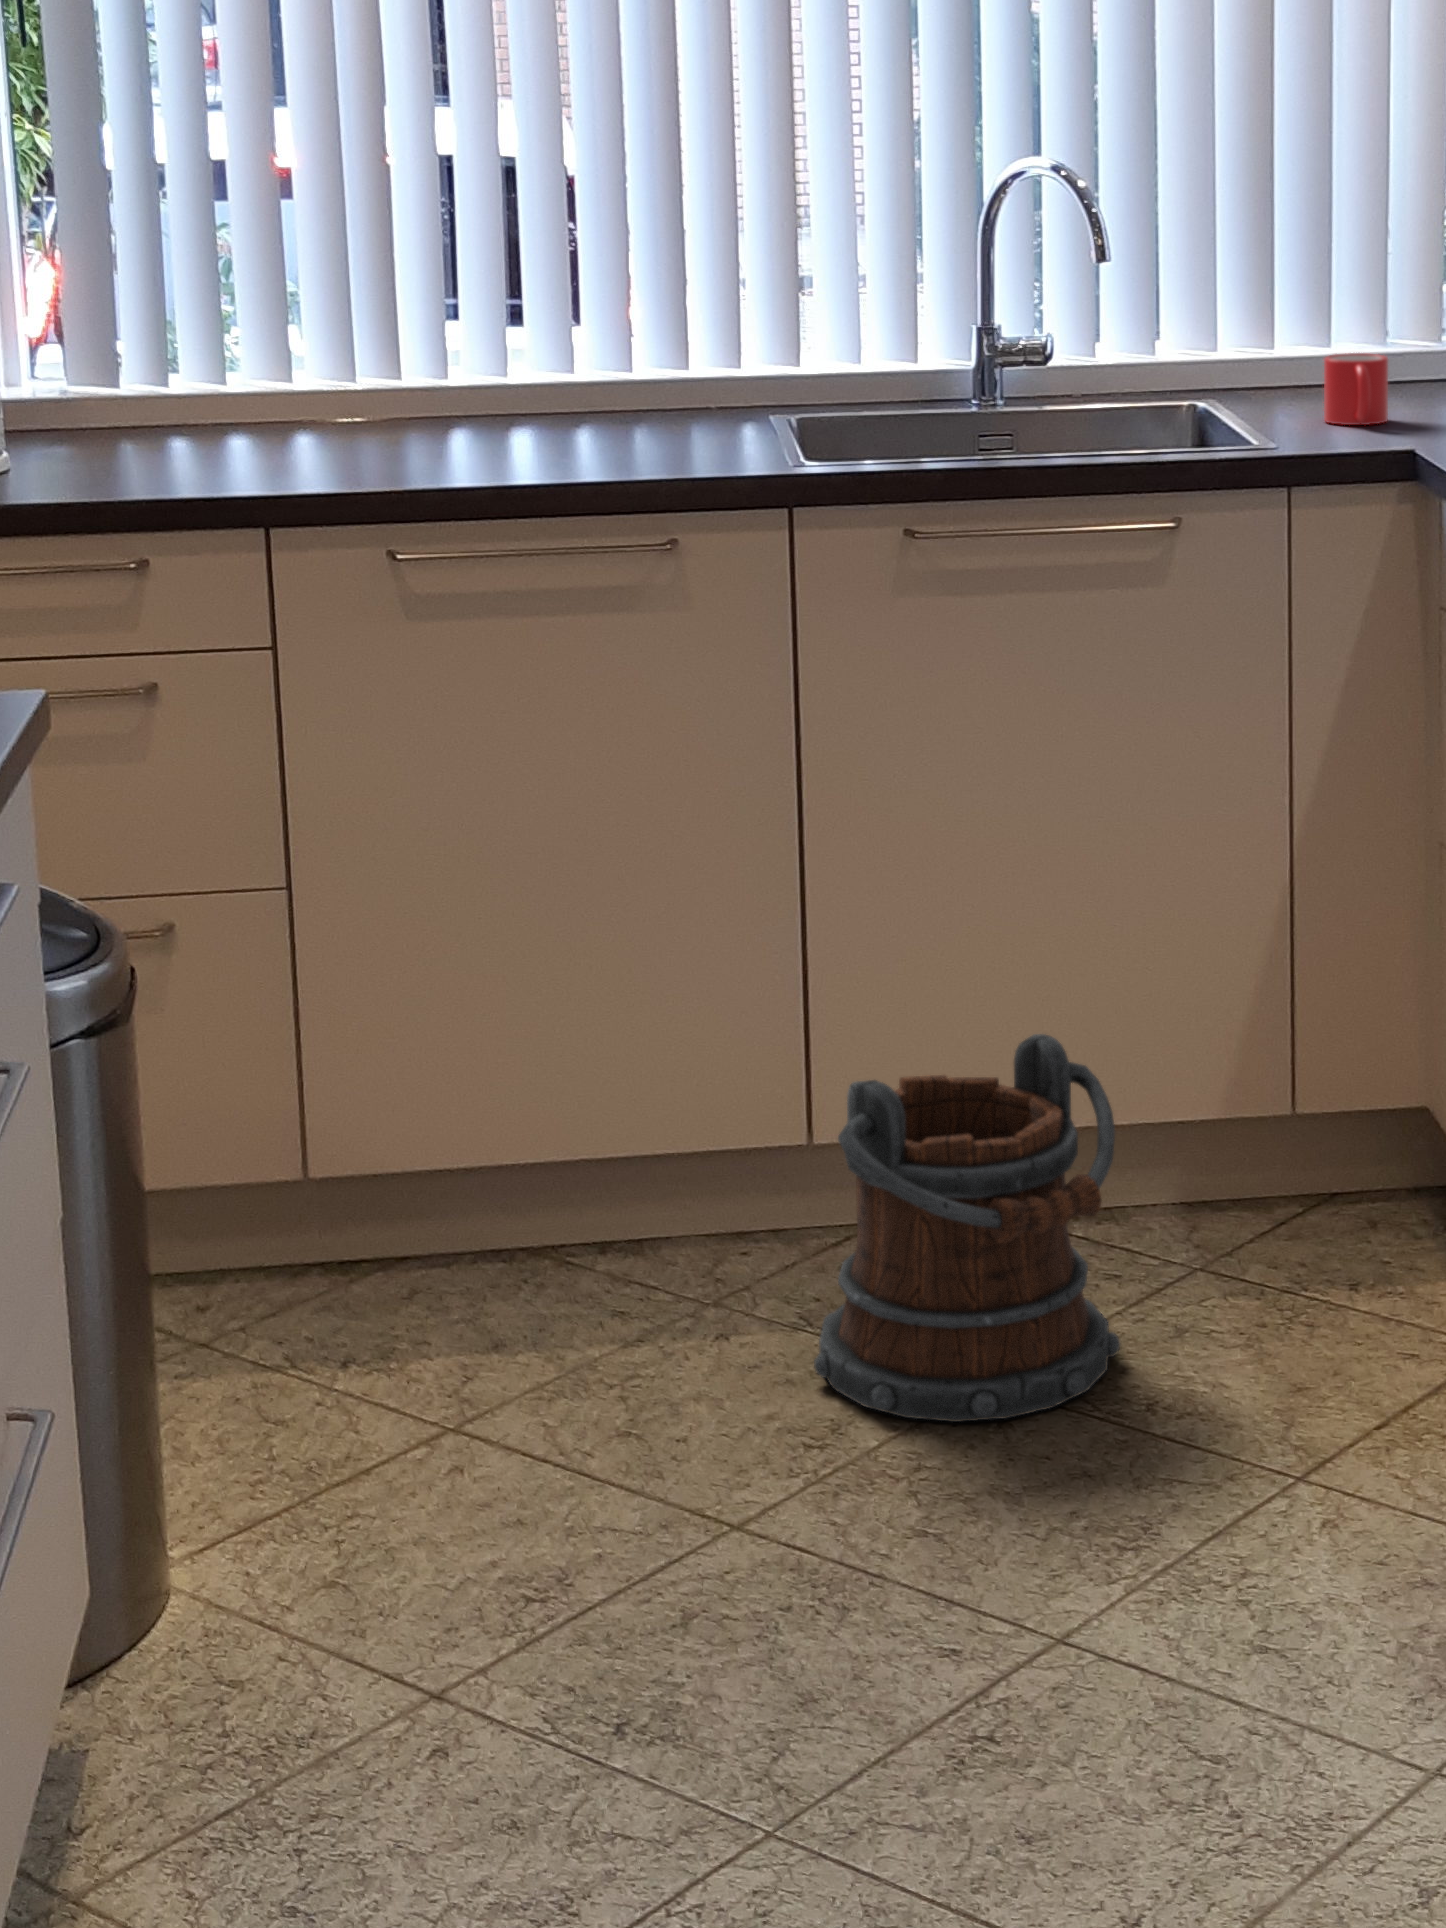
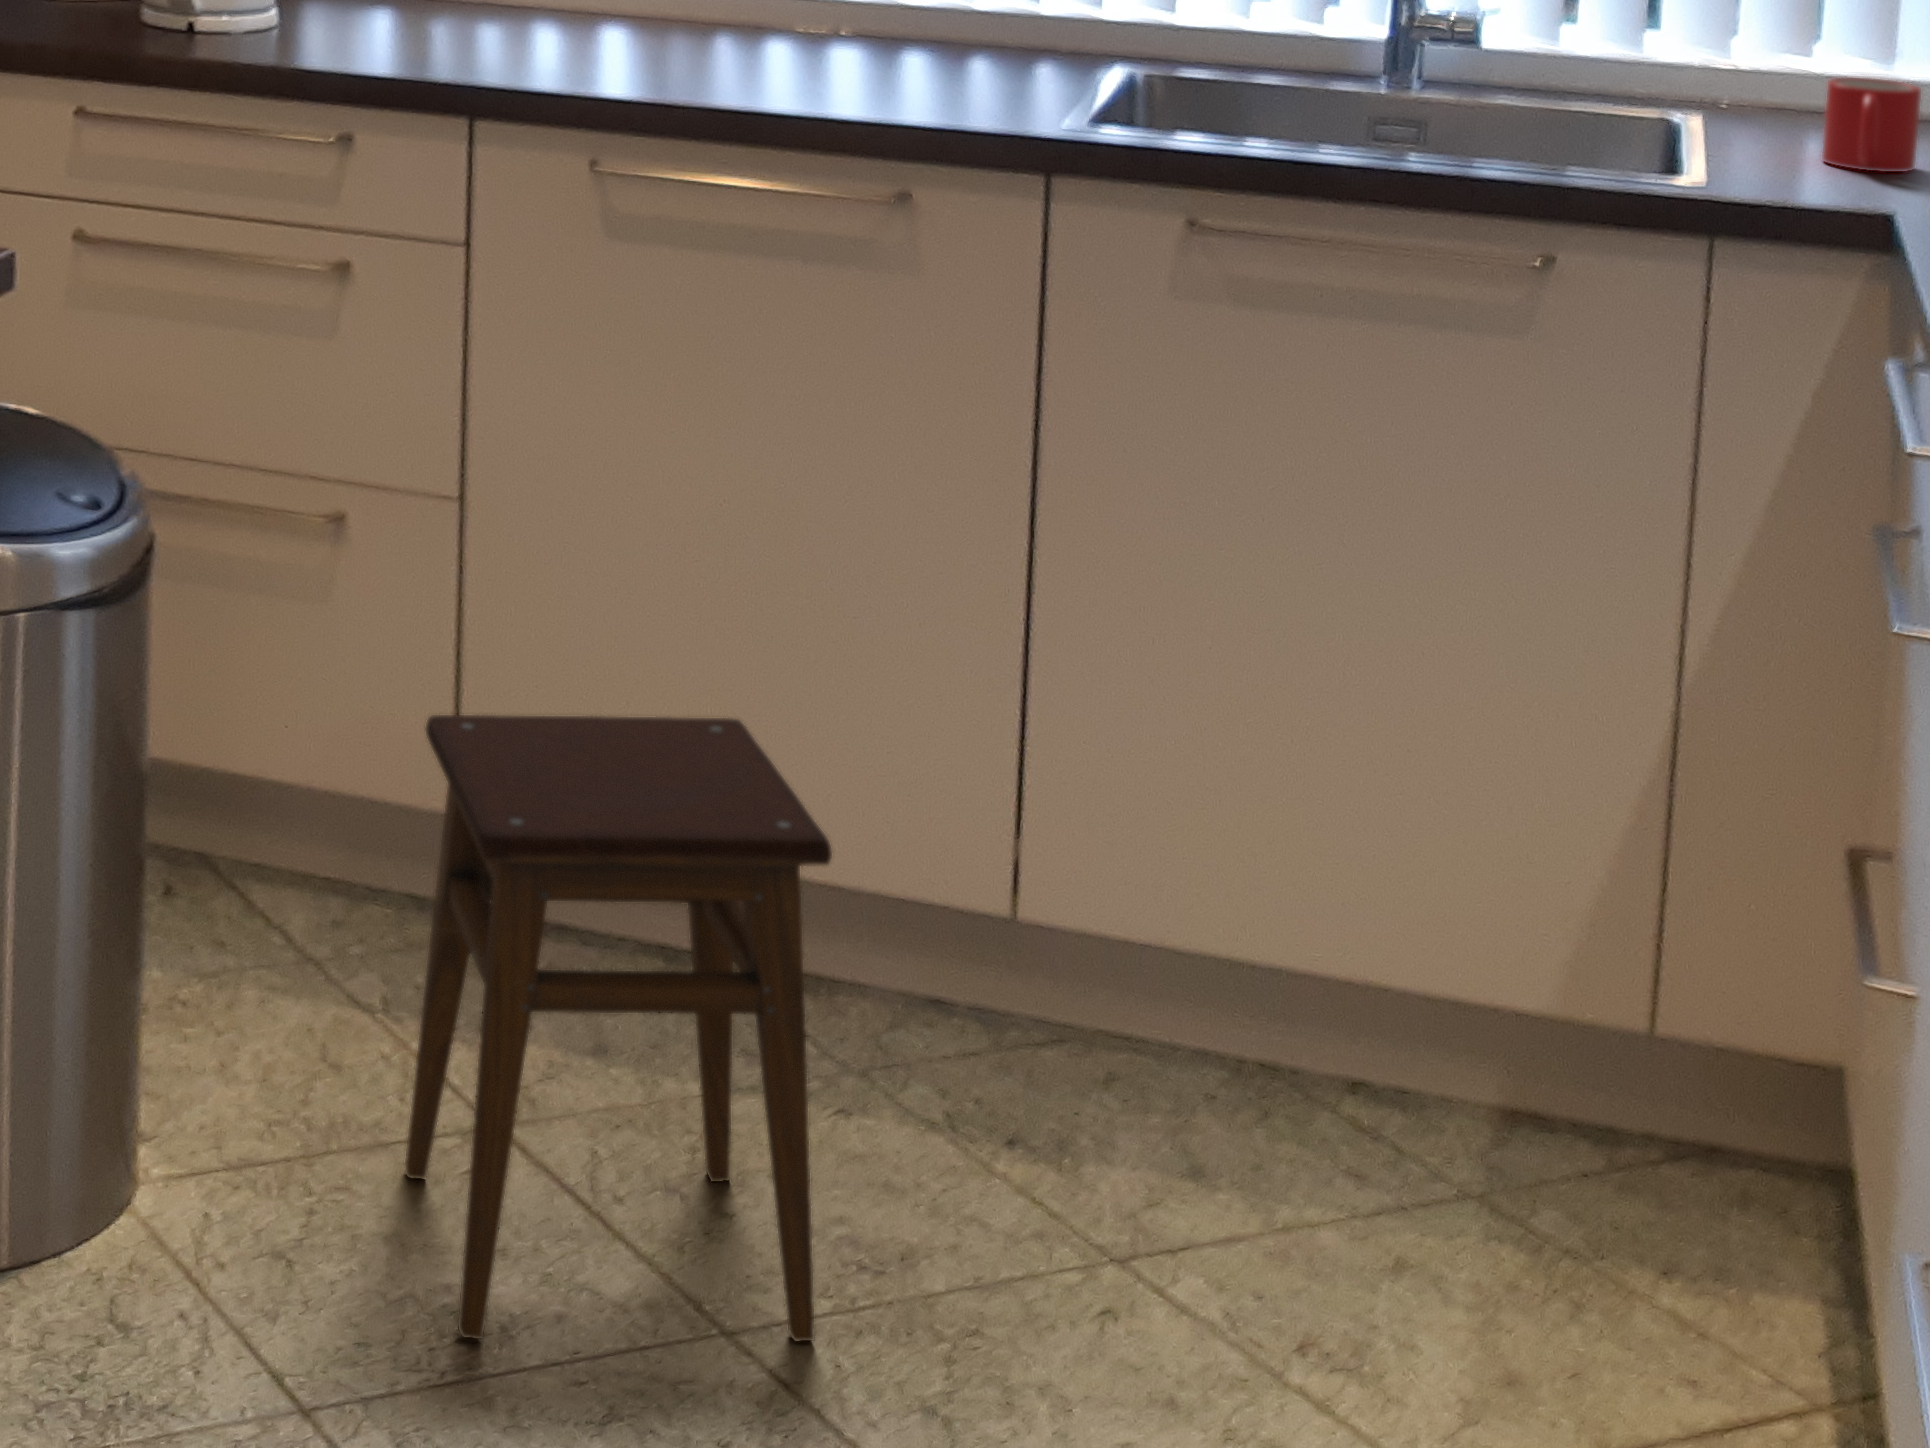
stool: none [382,1019,805,1599] -> present [405,715,832,1342]
bucket: present [814,1034,1120,1422] -> none [919,846,1334,1309]

